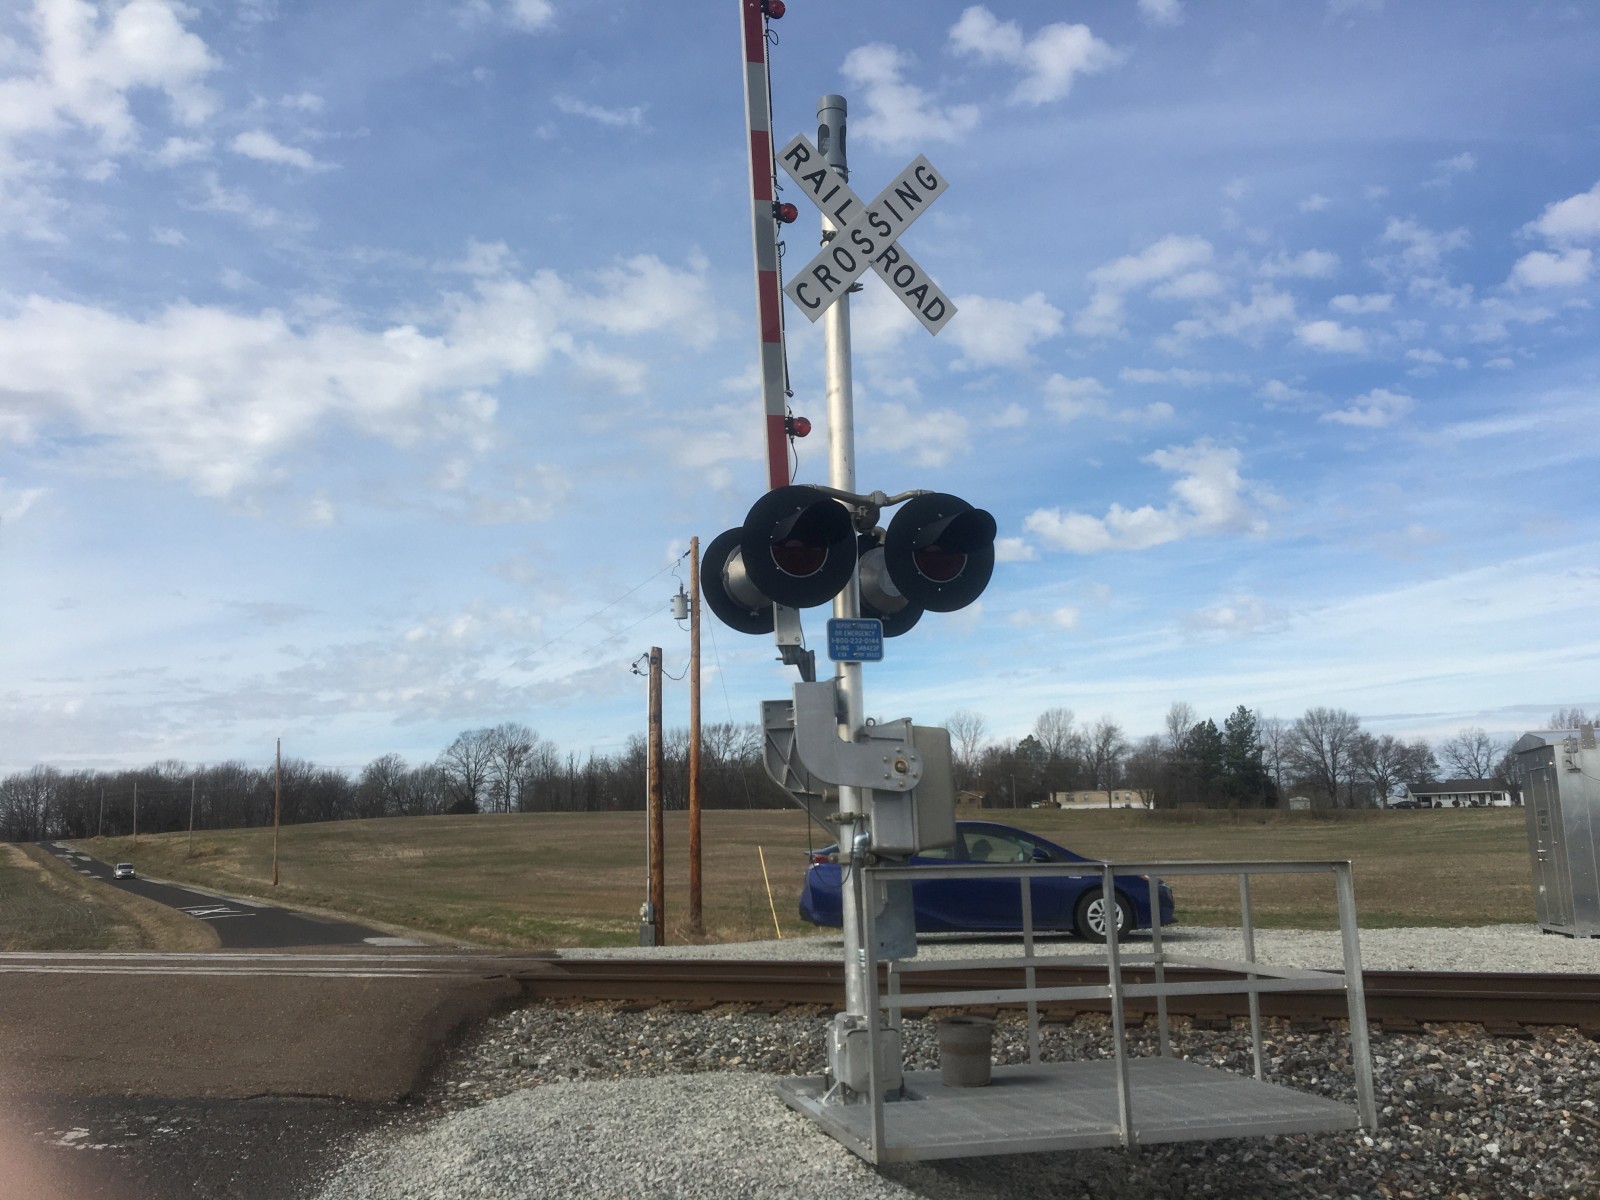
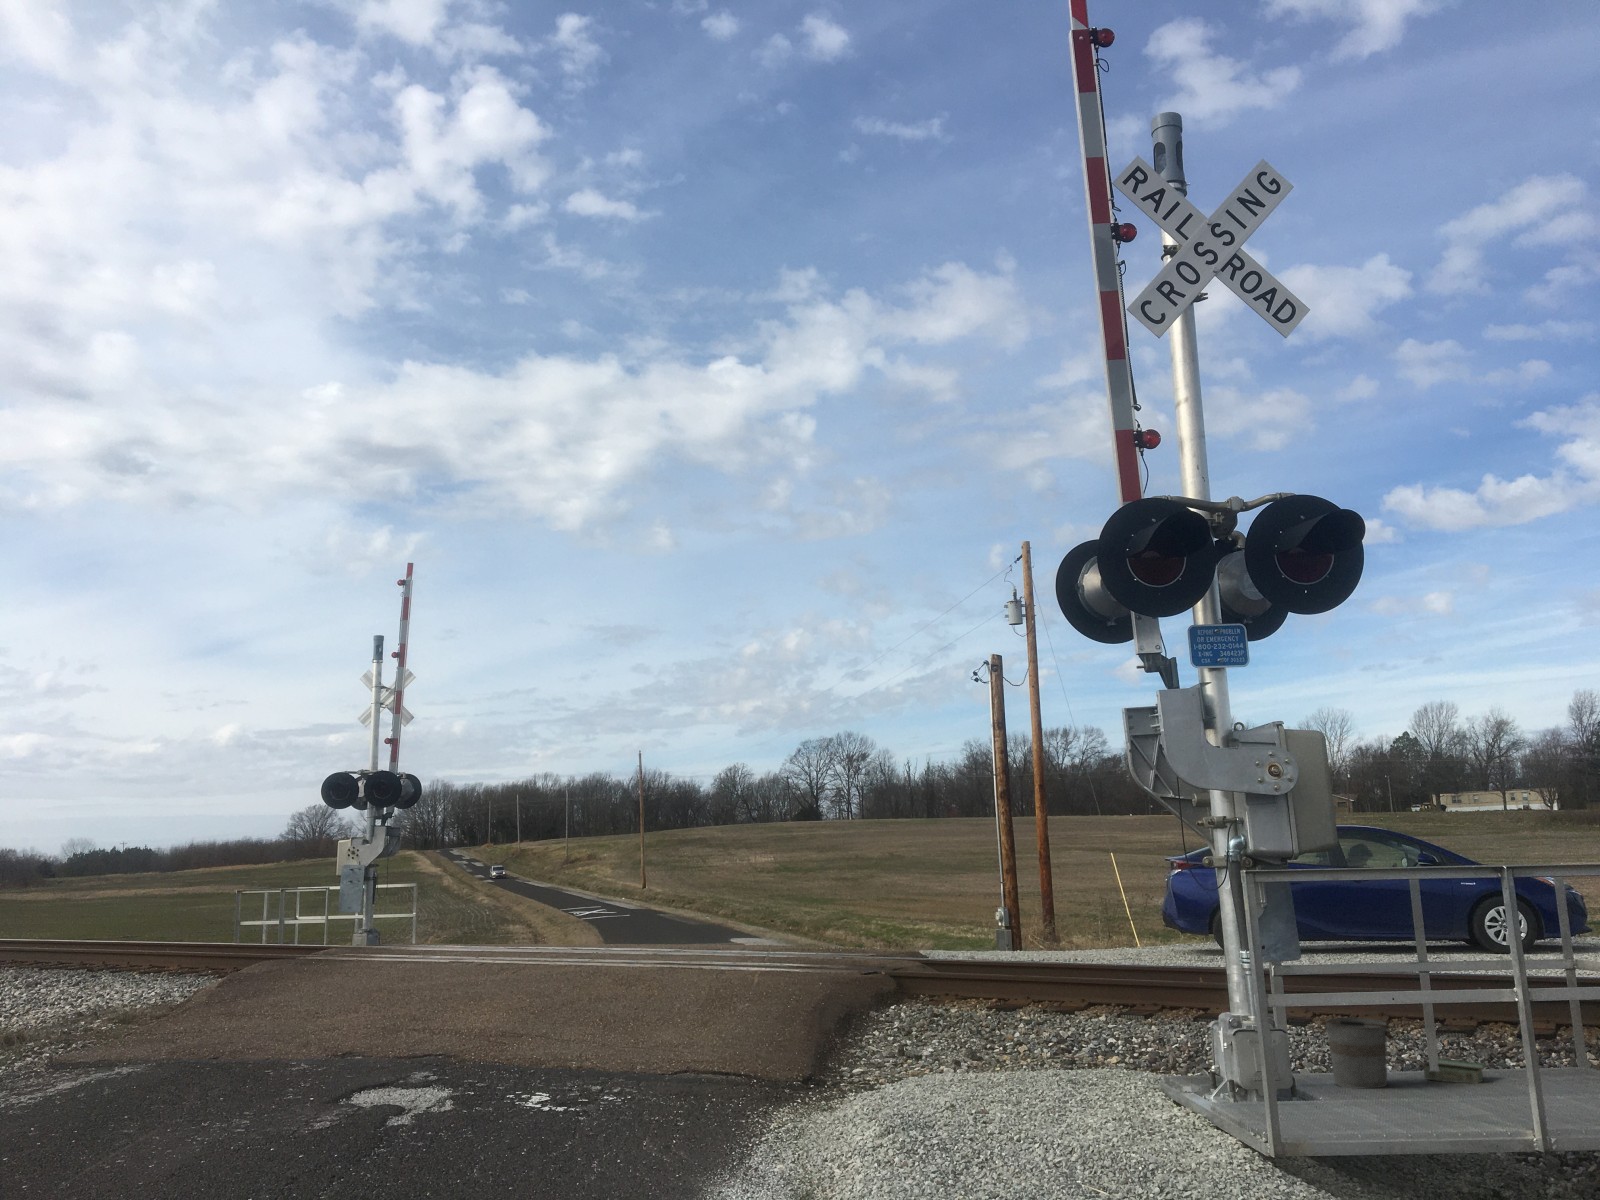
toolbox: none [1025,1053,1082,1080] -> present [1424,1059,1486,1083]

